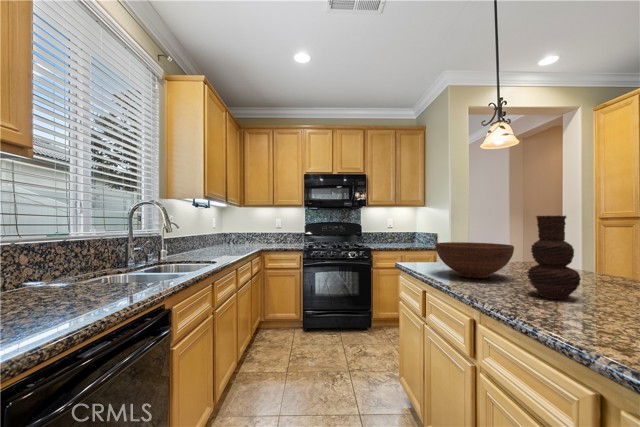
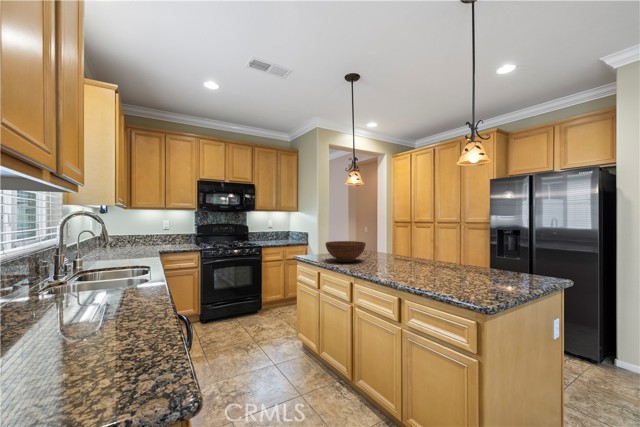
vase: present [527,215,581,299] -> none [373,228,394,268]

